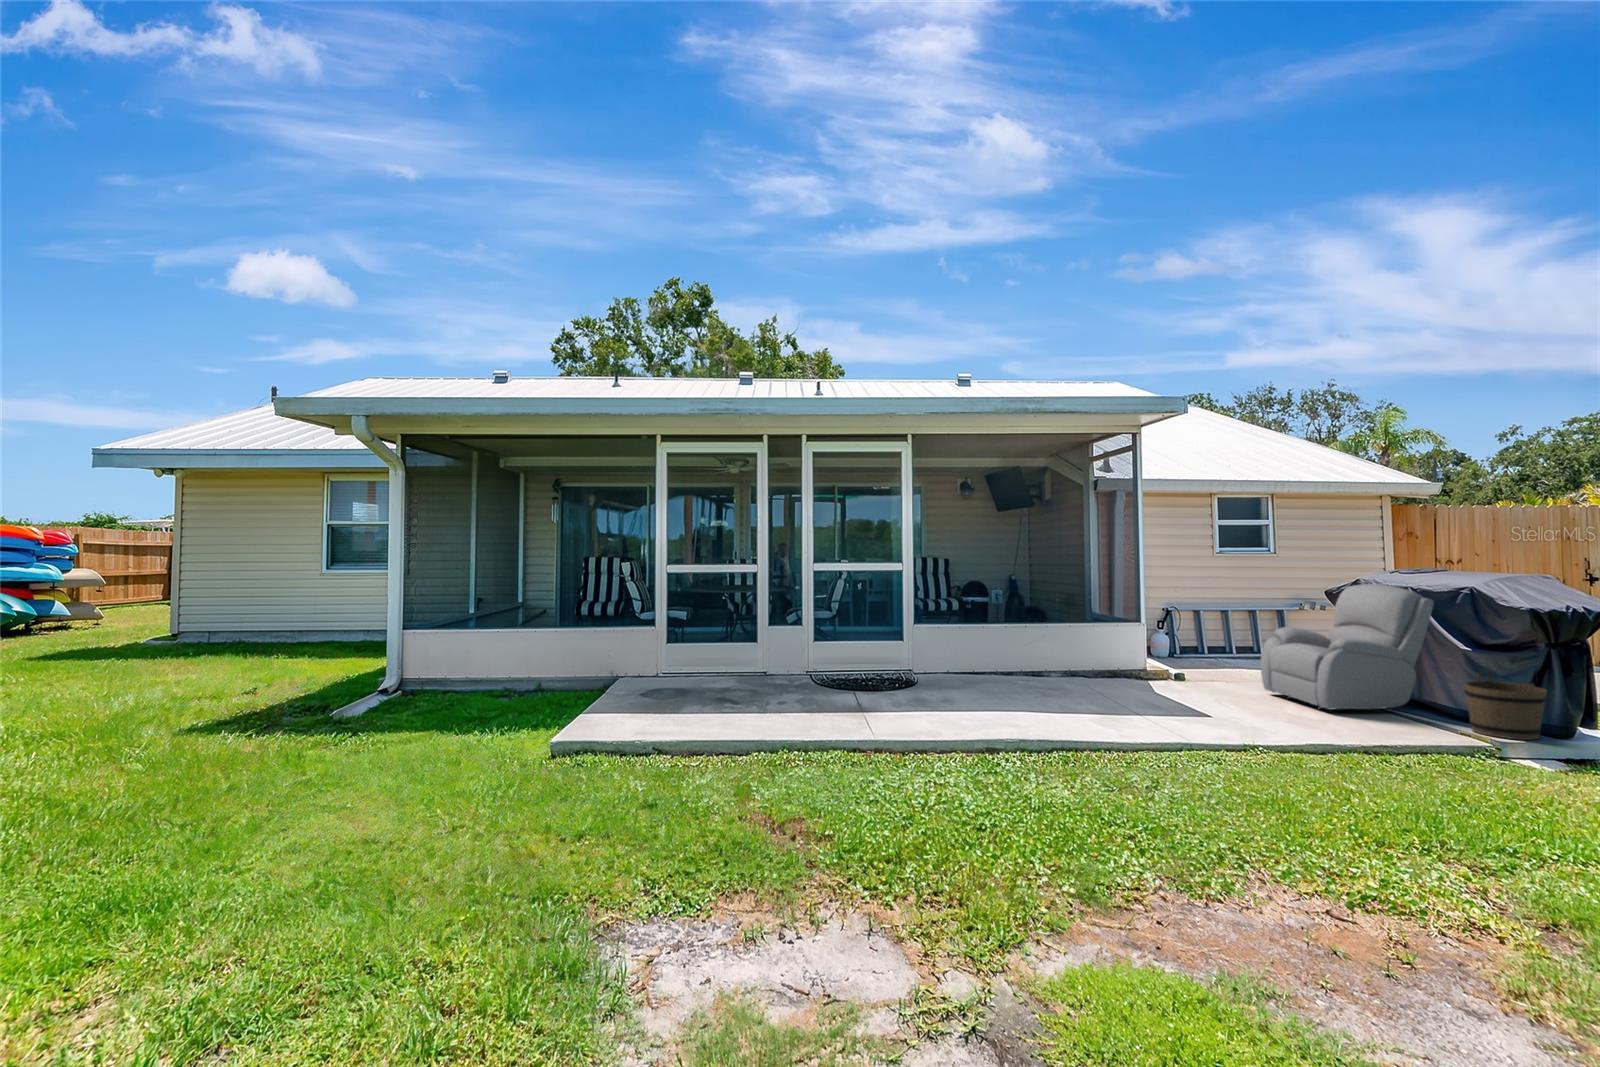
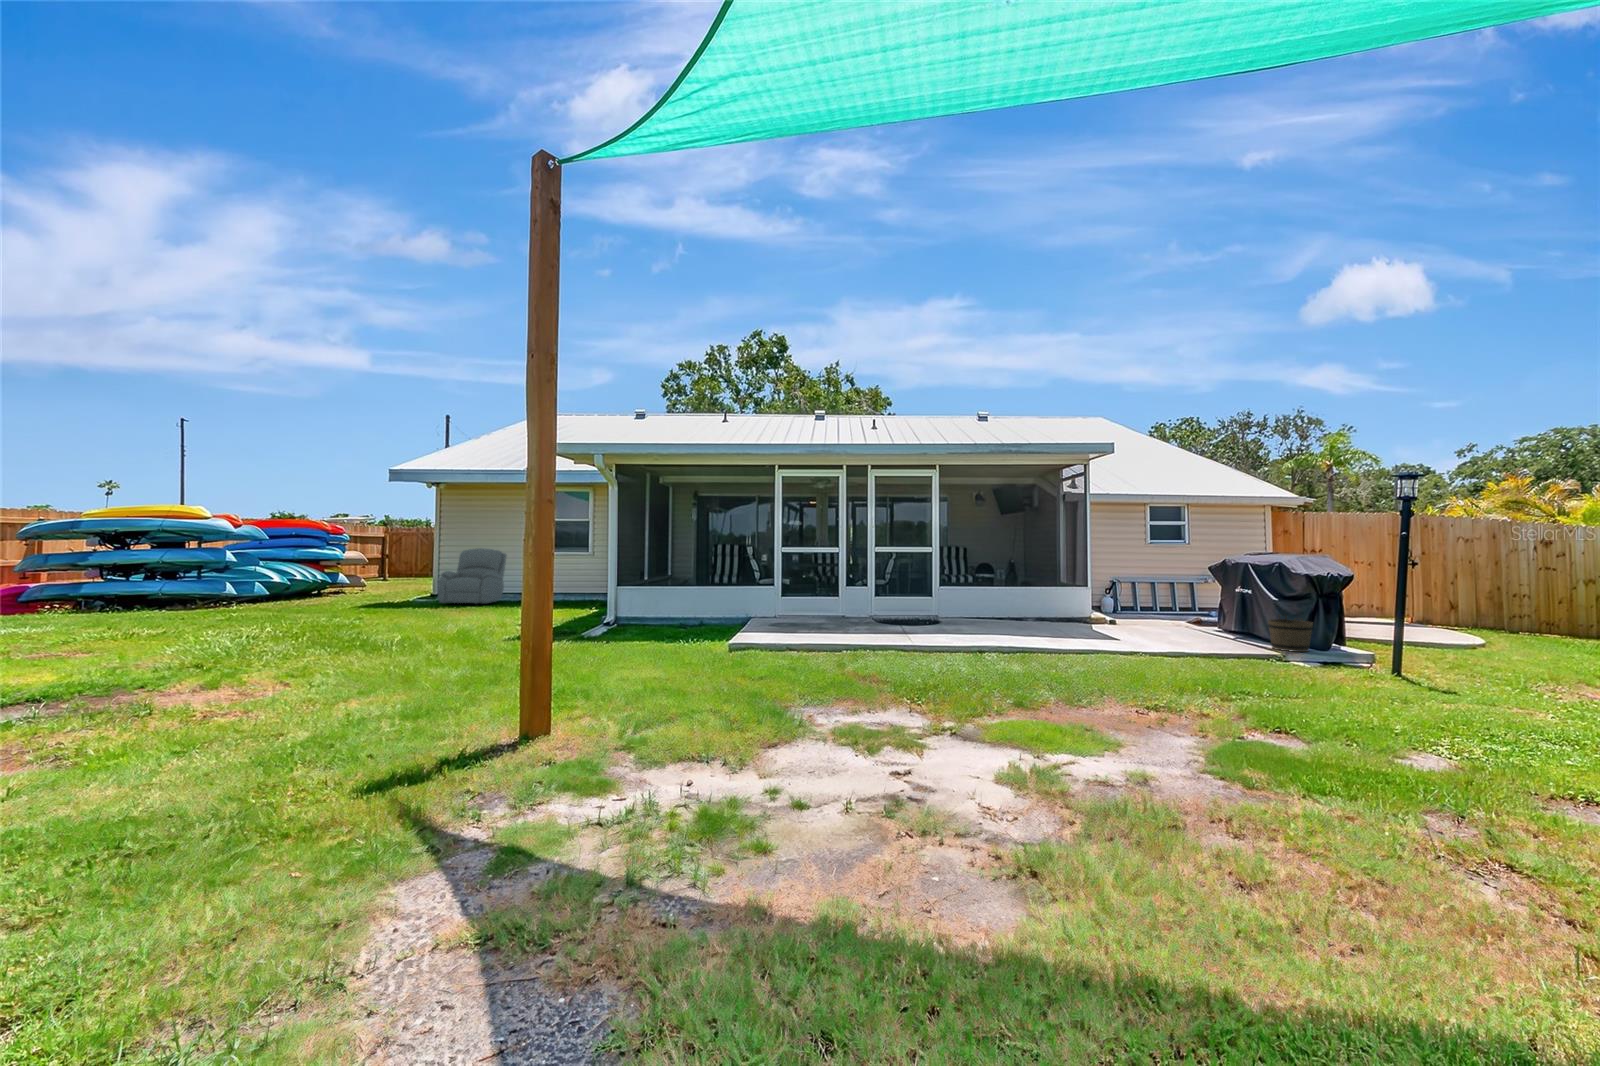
chair: present [1261,584,1434,709] -> present [438,548,507,605]

